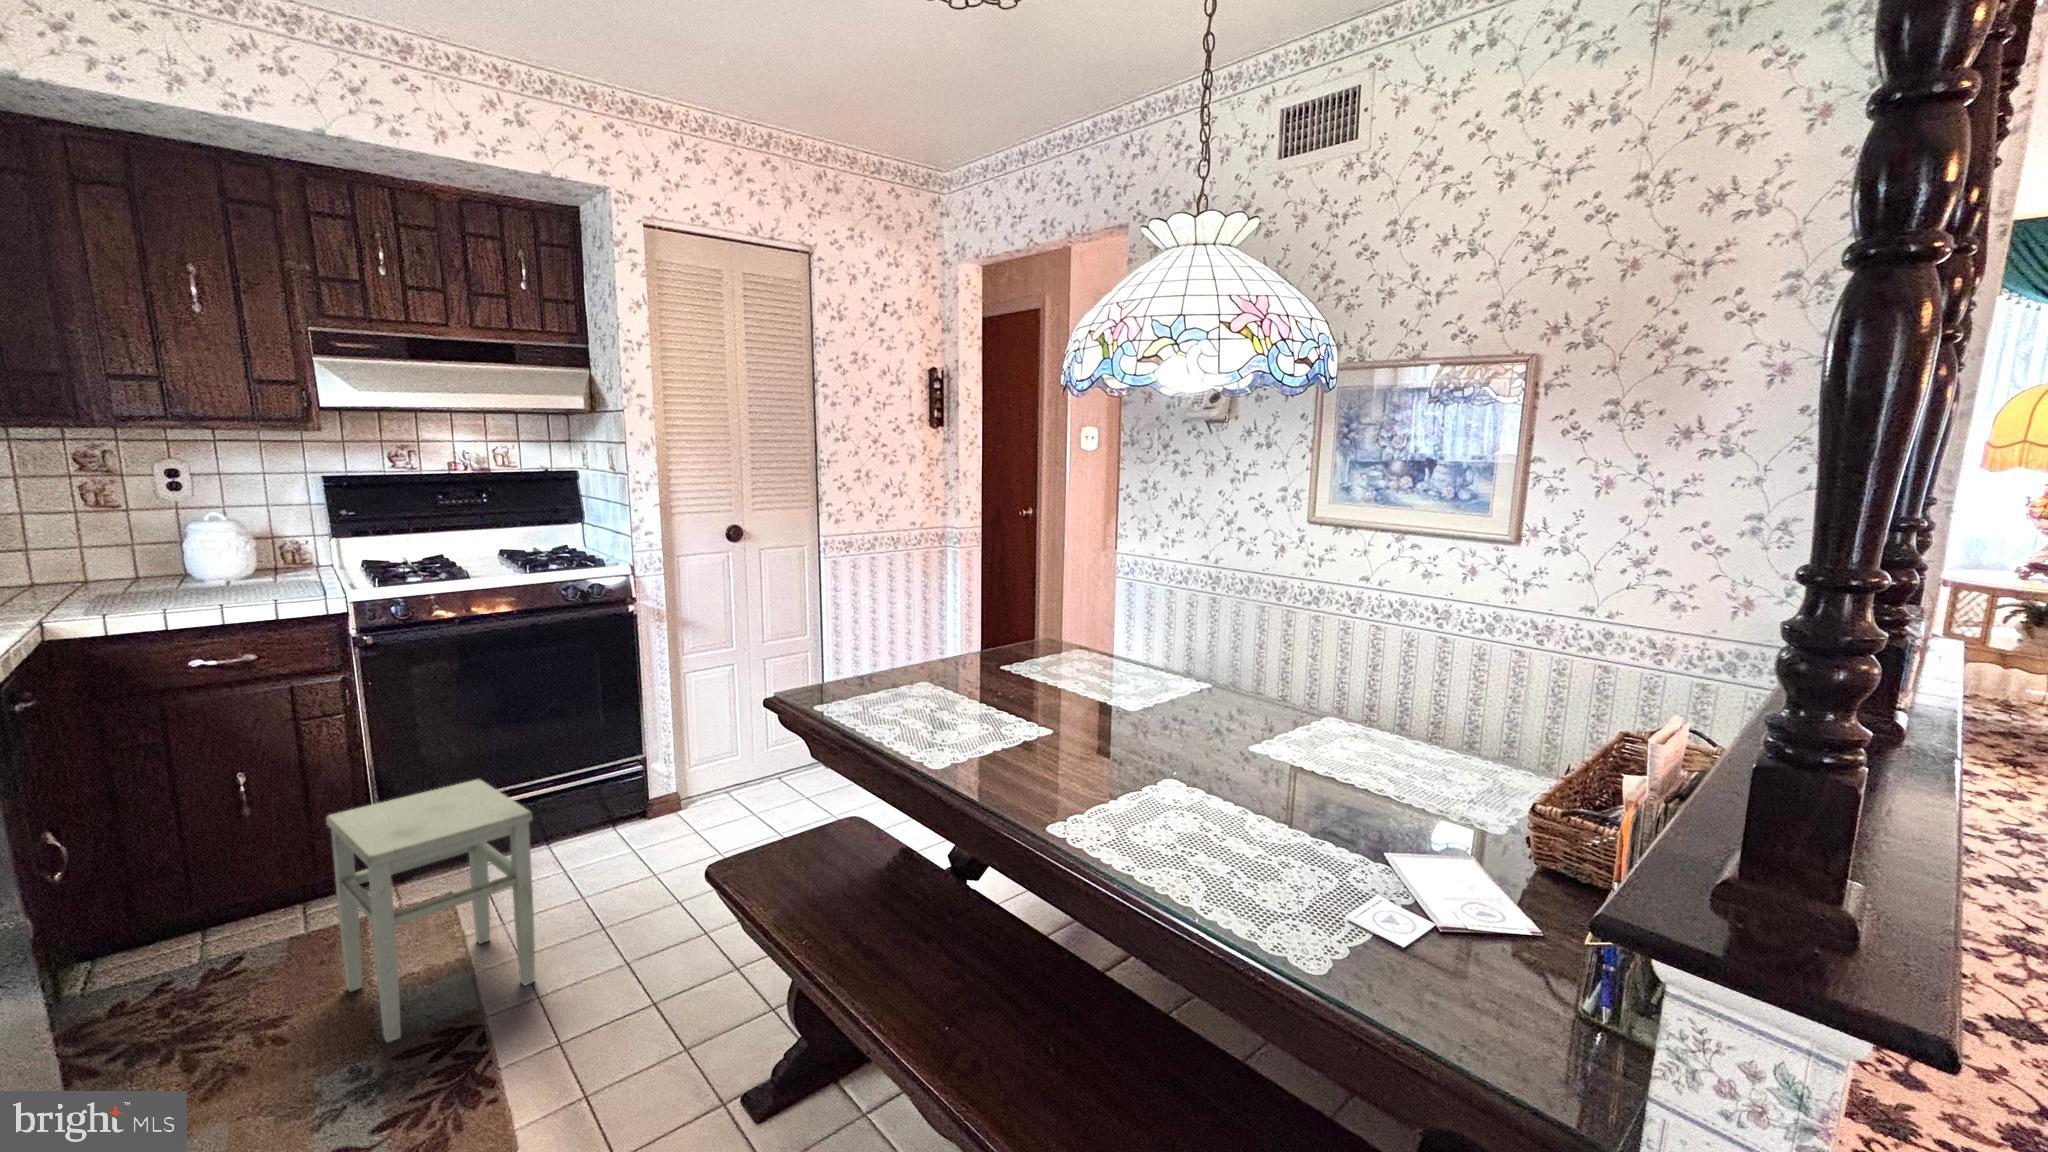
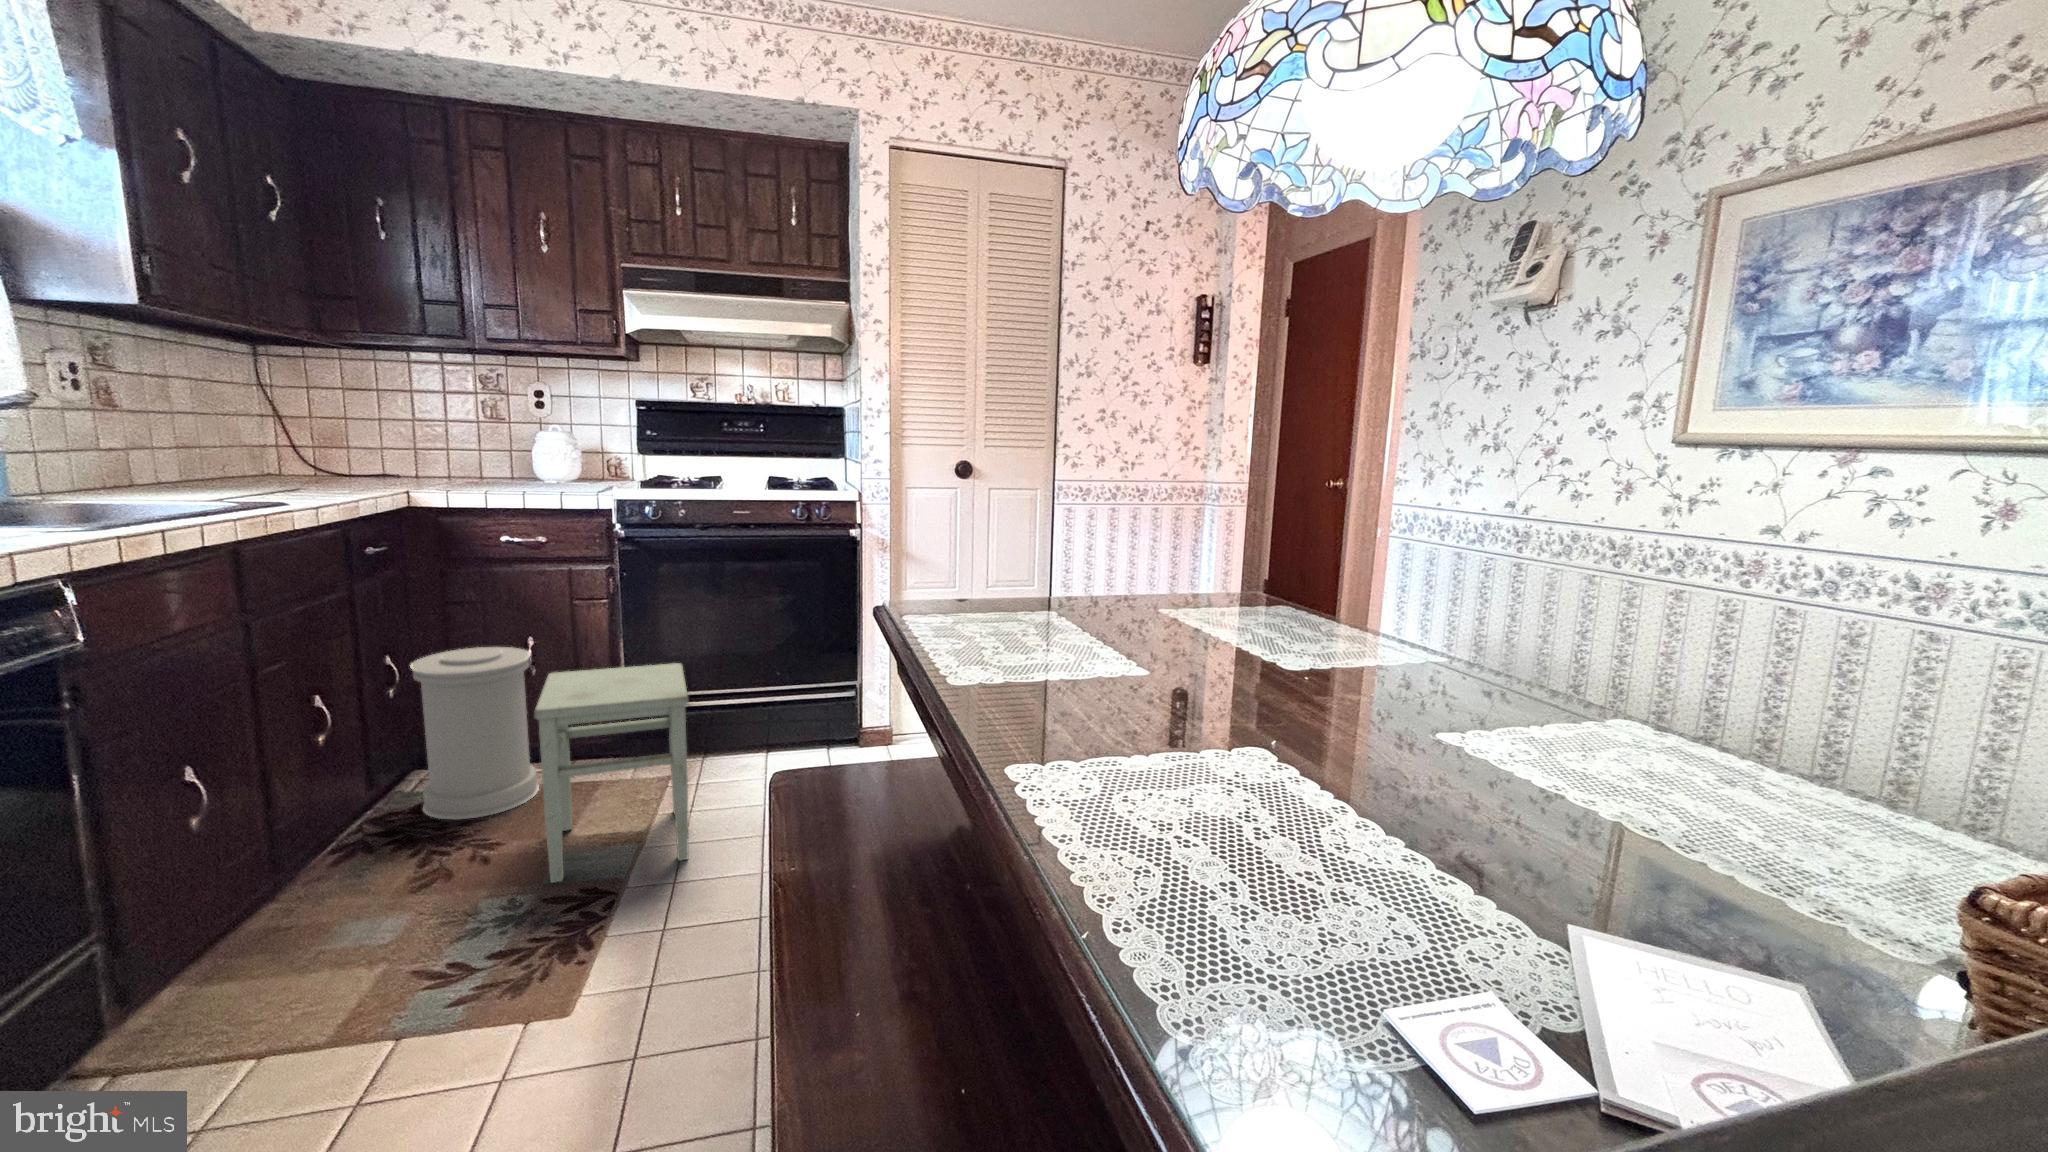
trash can: none [94,794,275,1019] -> present [410,647,539,819]

